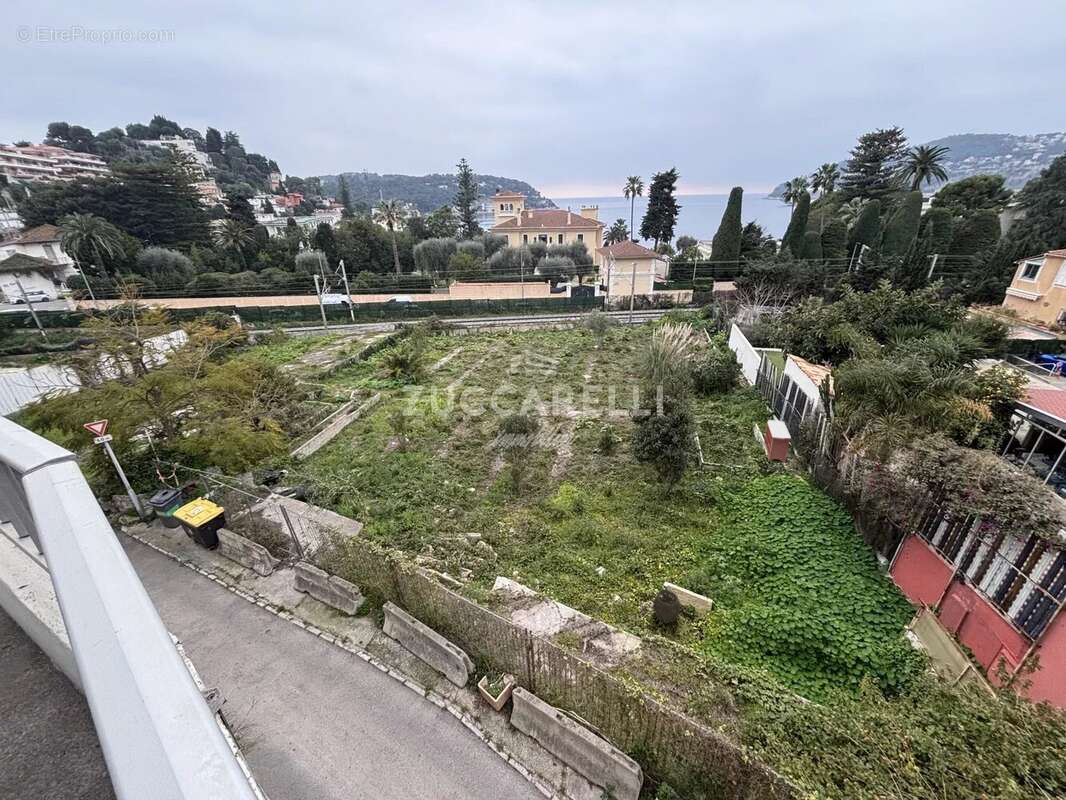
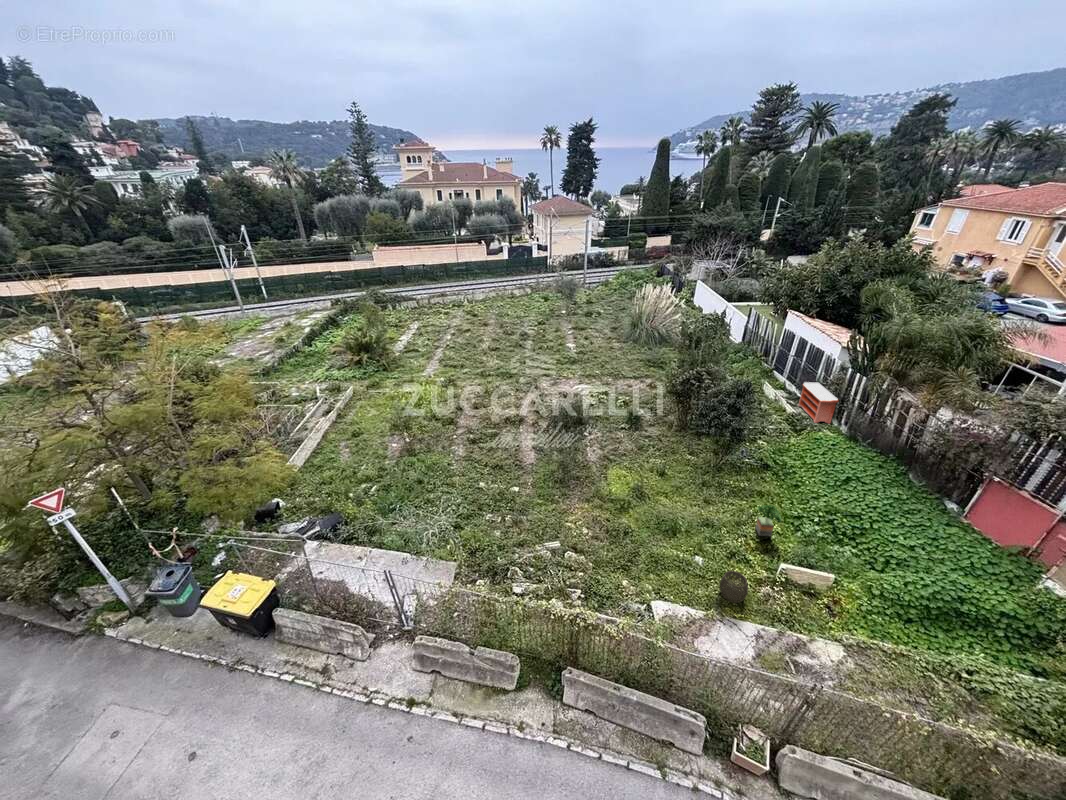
potted tree: none [635,515,656,547] -> present [756,505,781,536]
woven basket: present [653,590,680,622] -> present [720,571,748,603]

